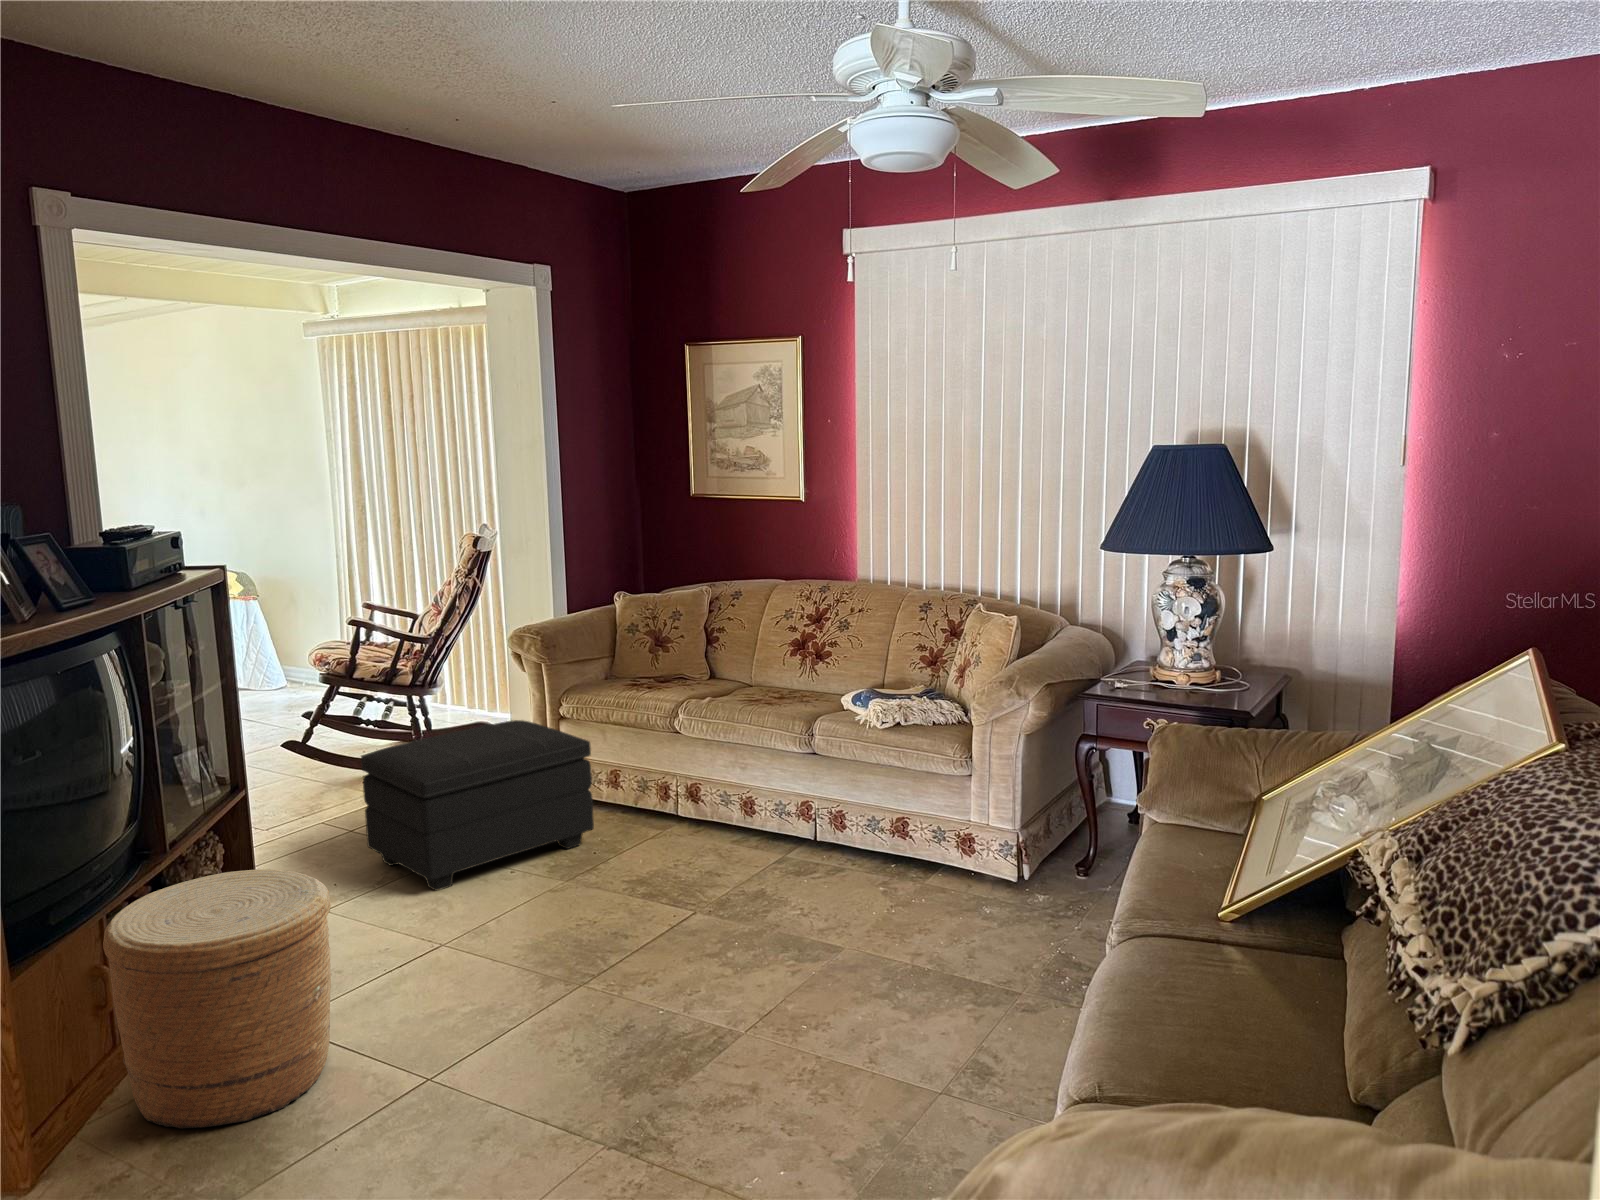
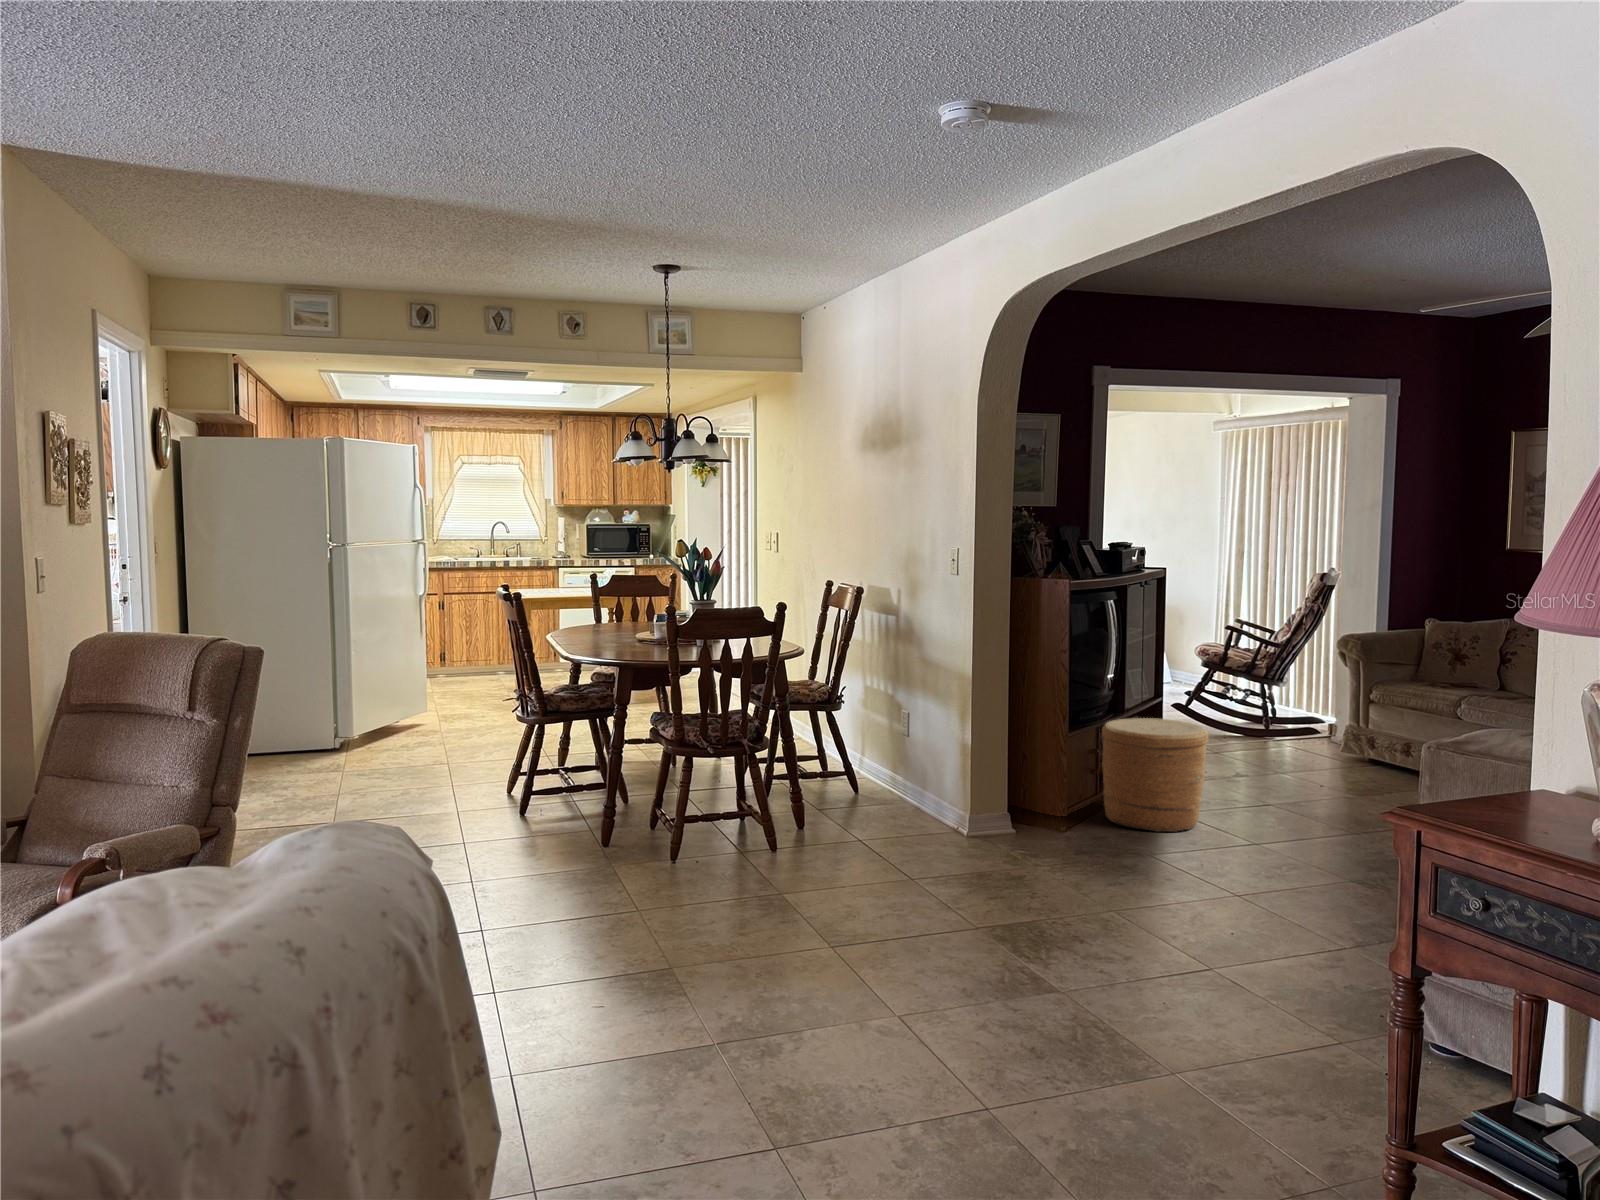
footstool: present [361,720,594,891] -> none [1225,693,1386,785]

